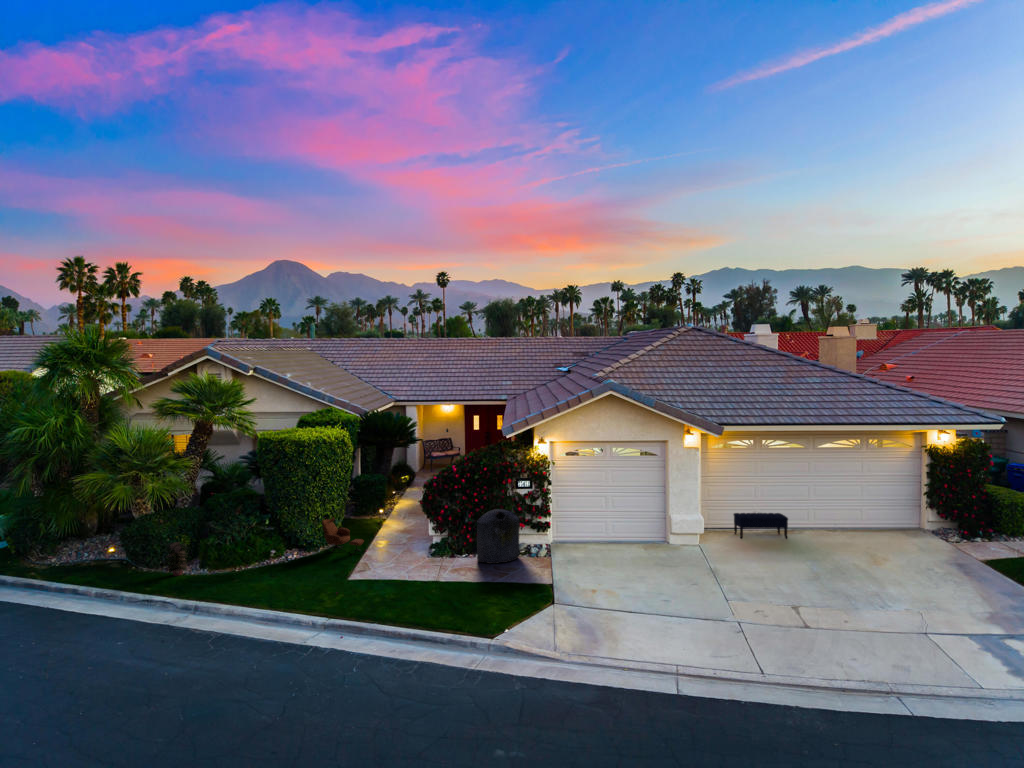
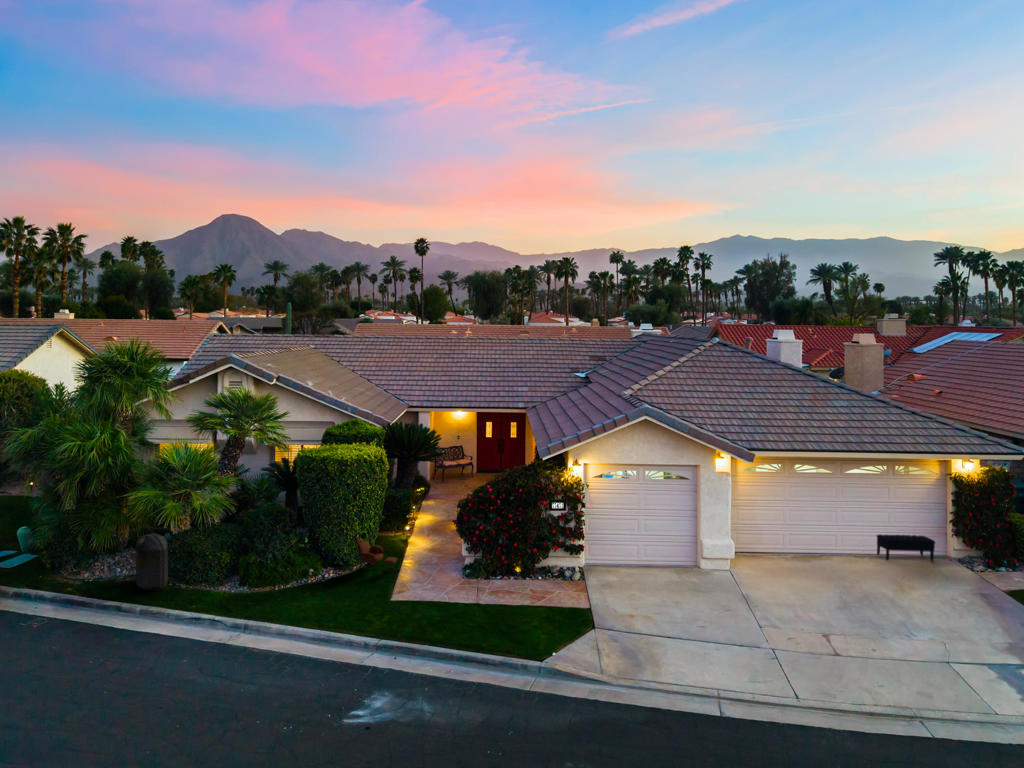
trash can: present [477,509,519,564] -> present [136,533,168,591]
bench: present [734,513,788,538] -> present [877,534,935,561]
decorative plant: present [166,542,189,576] -> none [204,560,231,594]

